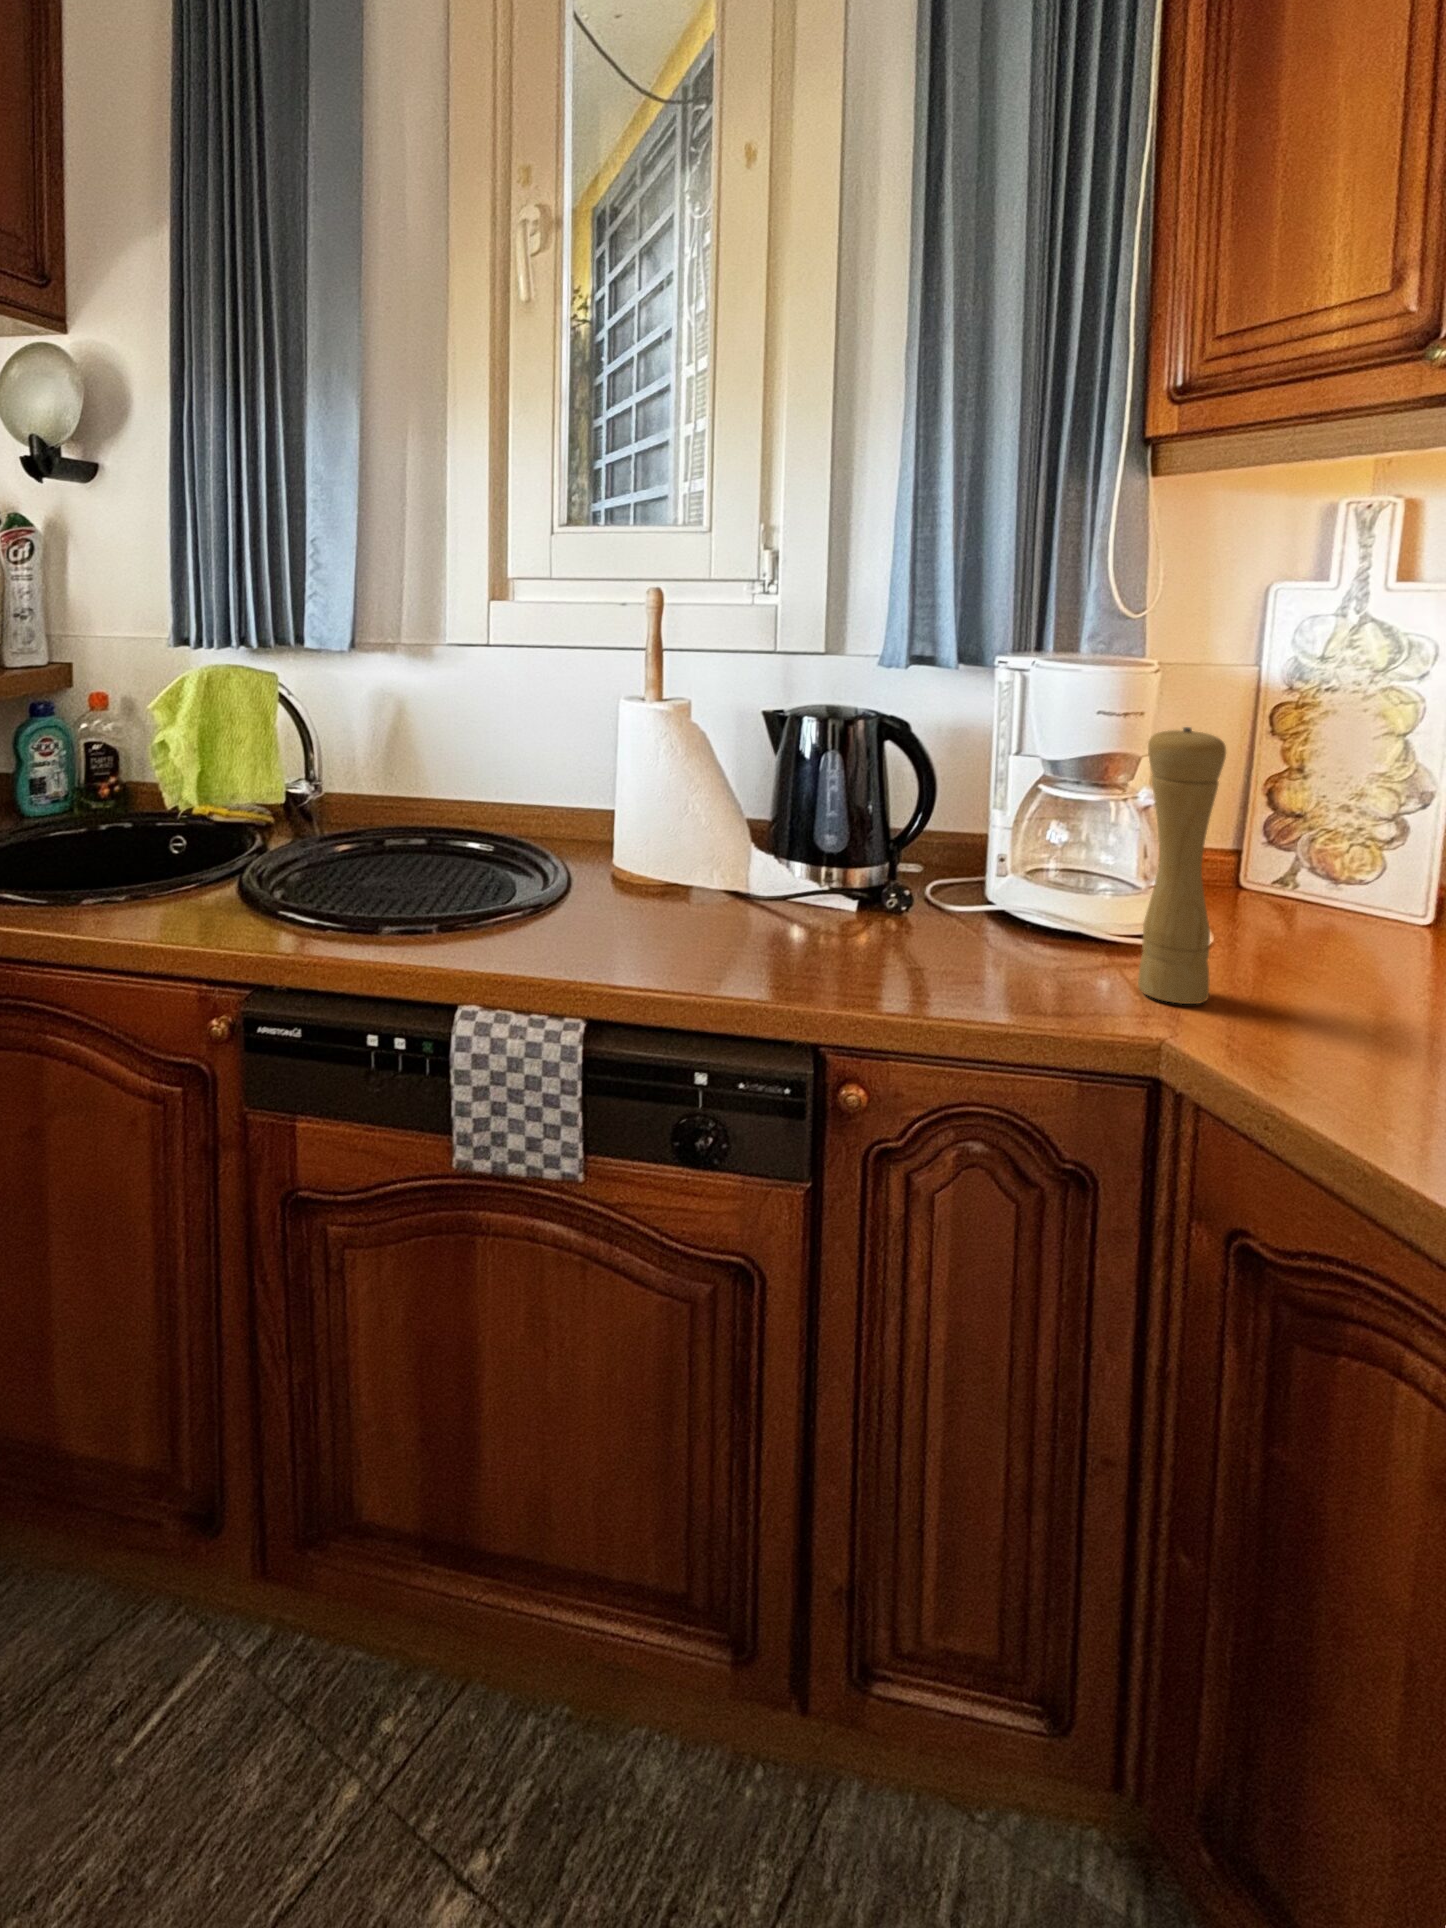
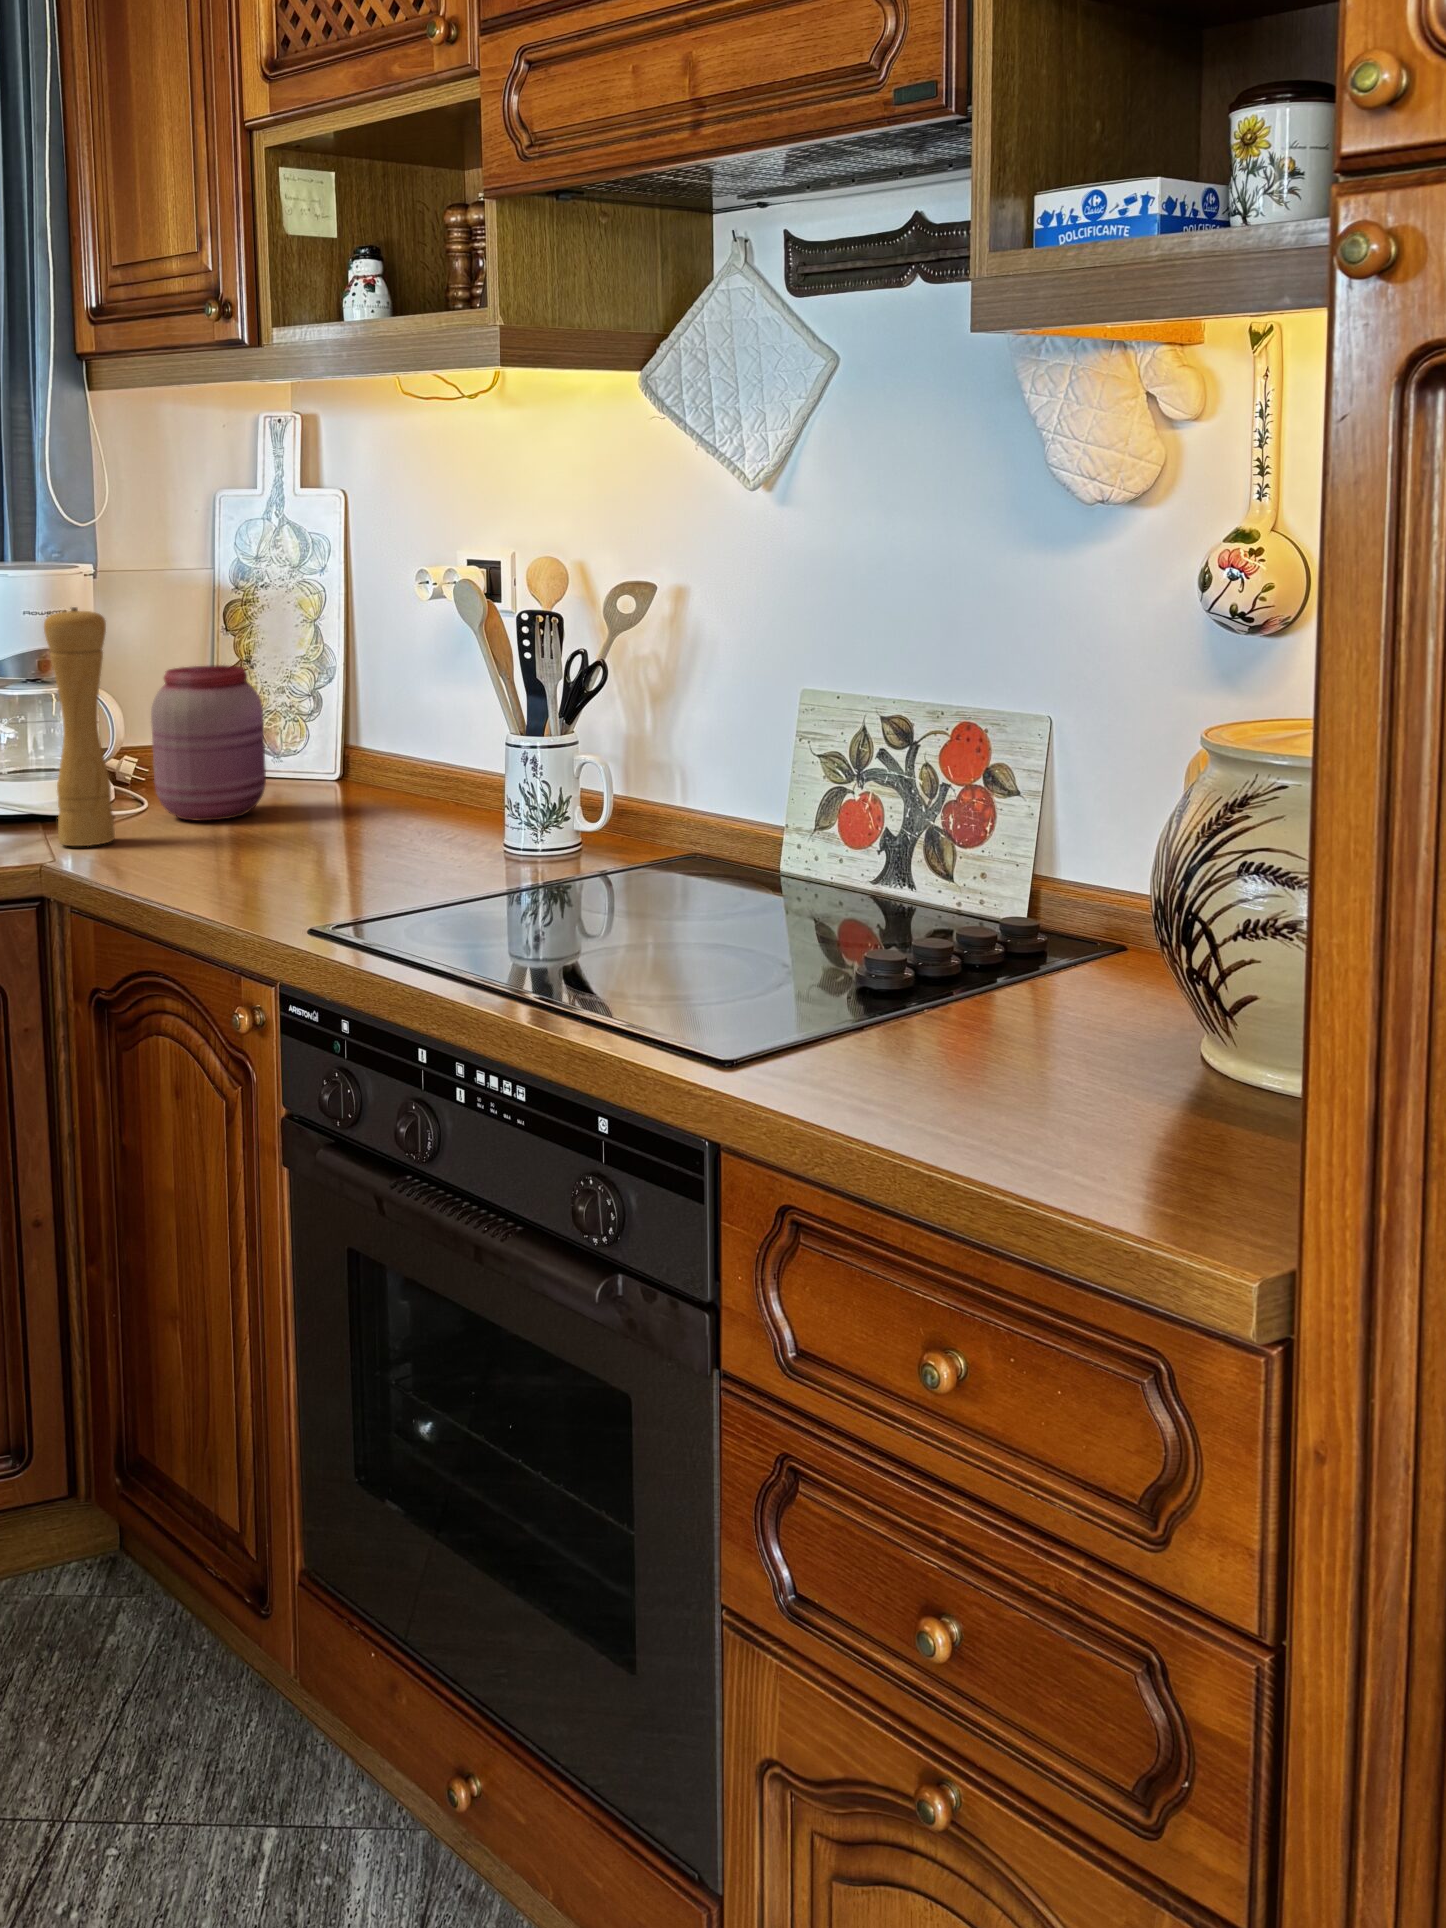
jar: none [1231,791,1387,980] -> present [151,665,266,821]

